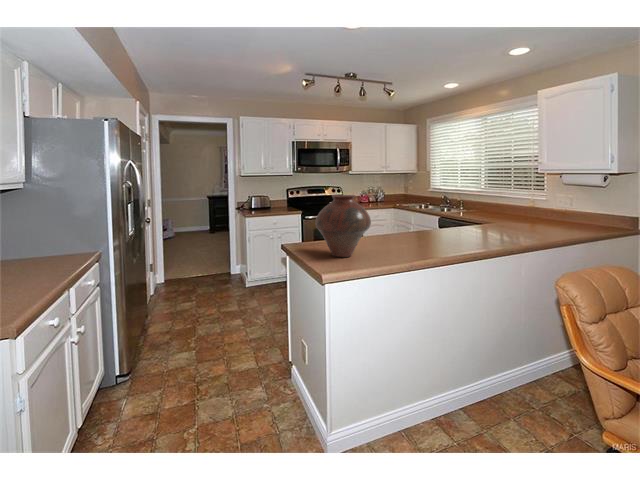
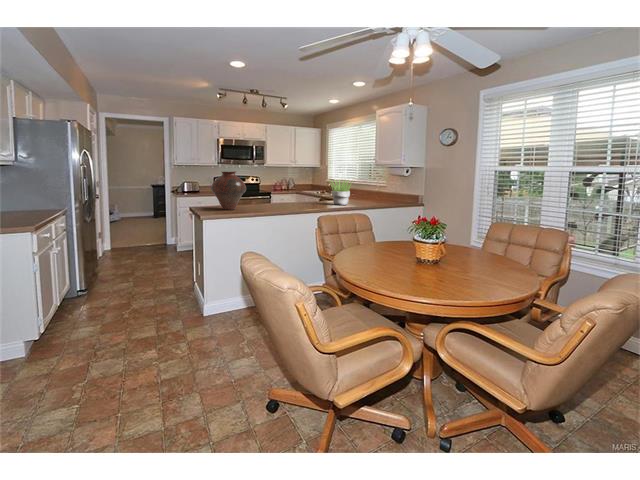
potted plant: none [469,195,519,237] -> present [330,180,352,205]

